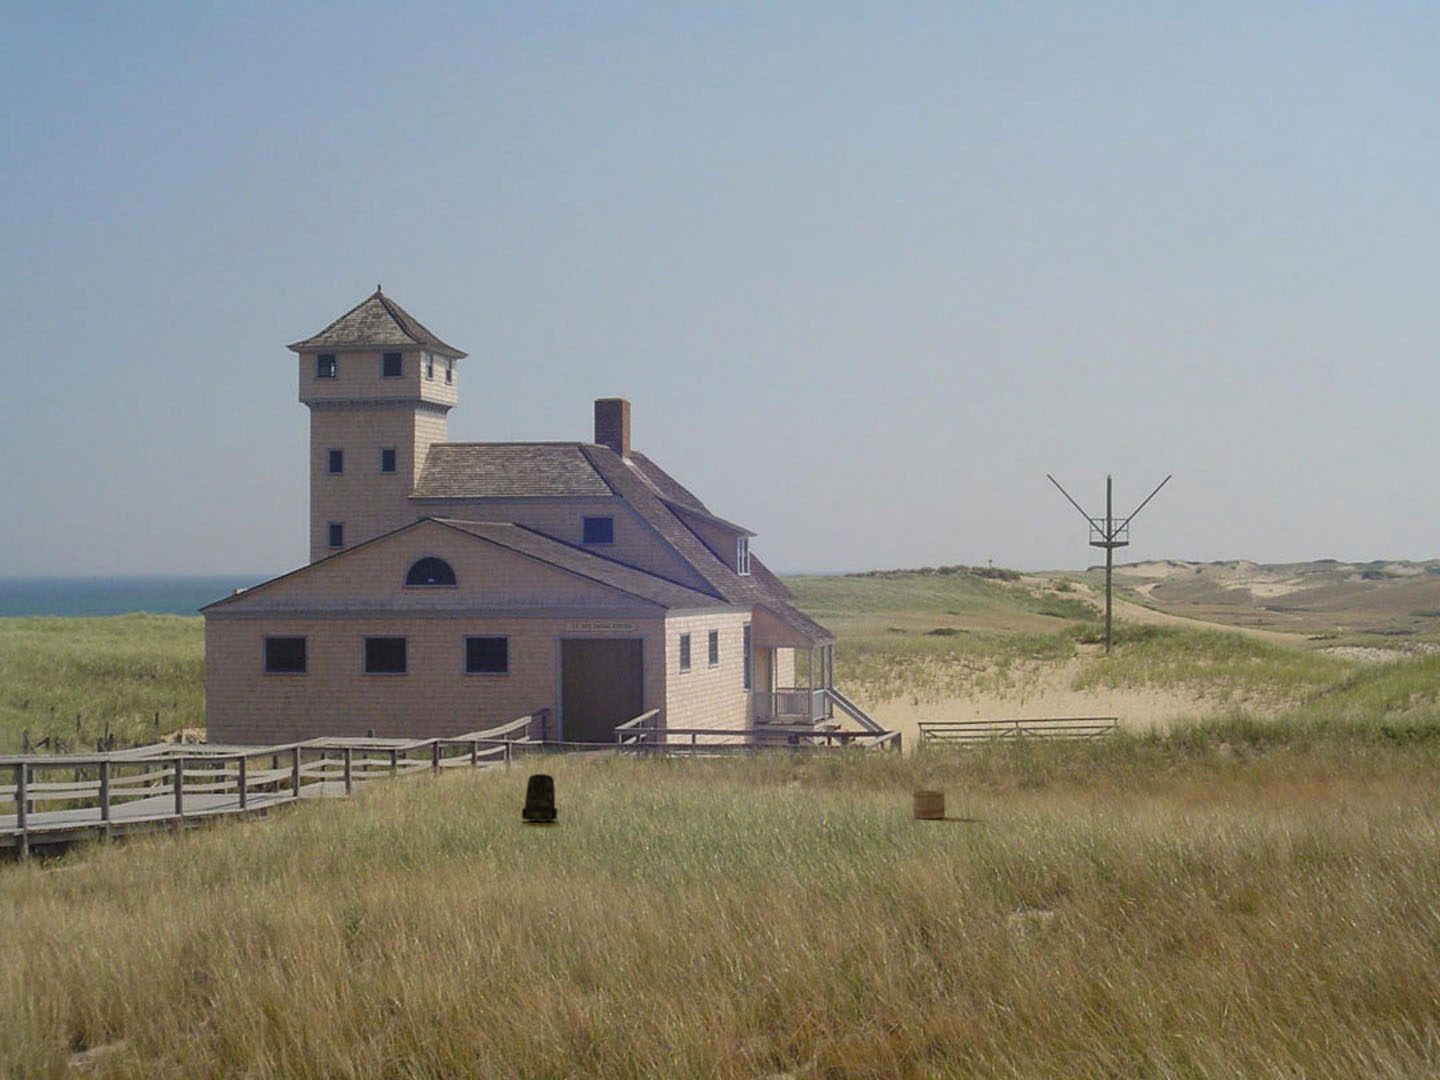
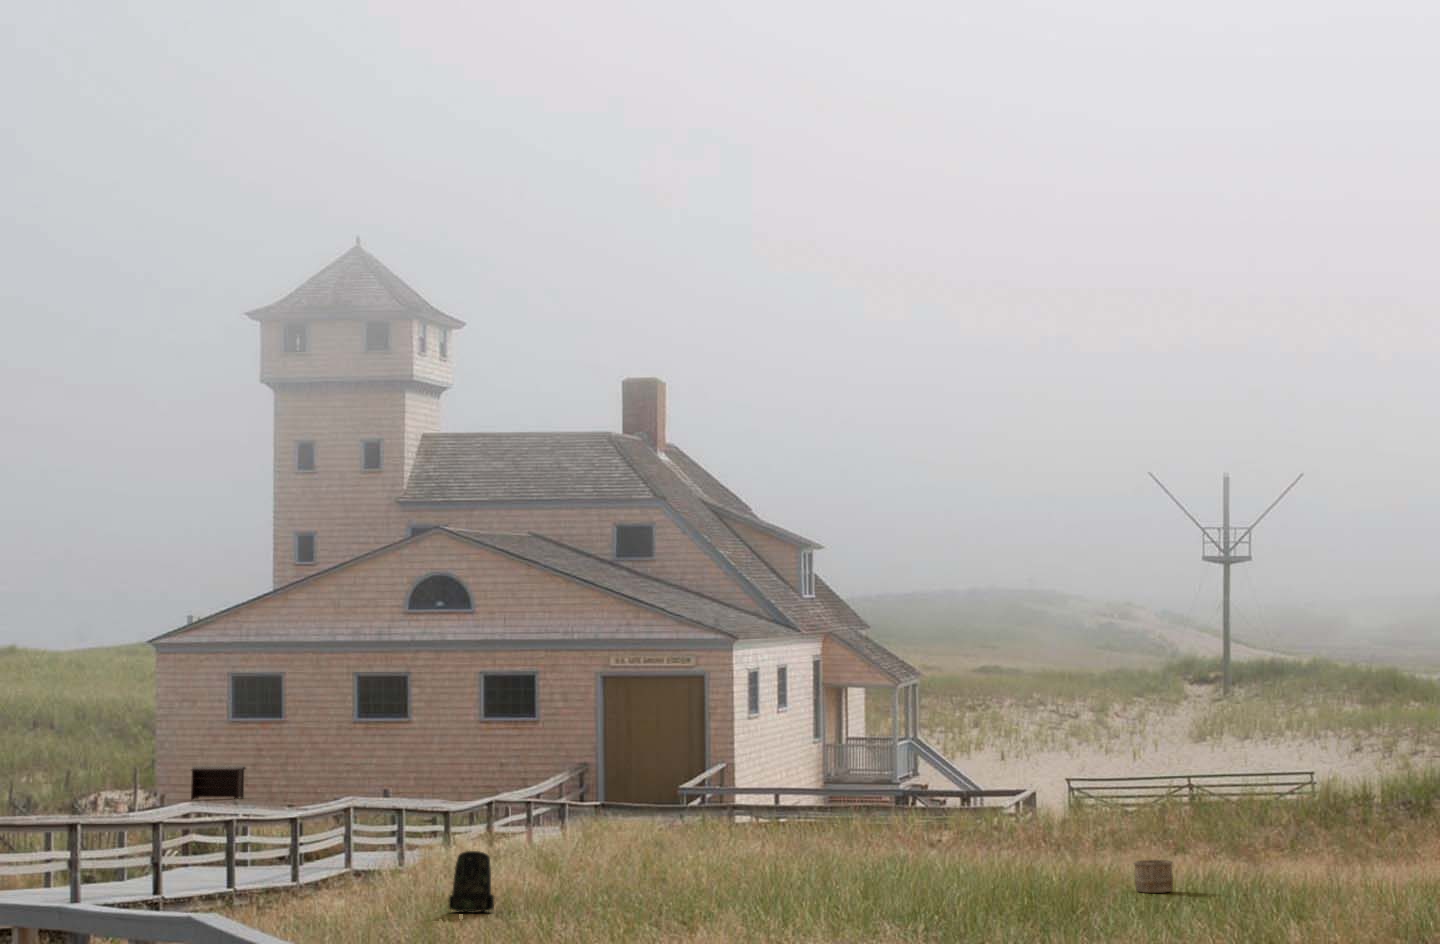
bench: none [227,711,273,739] -> present [191,765,246,800]
backpack: present [522,774,558,821] -> present [449,851,495,912]

